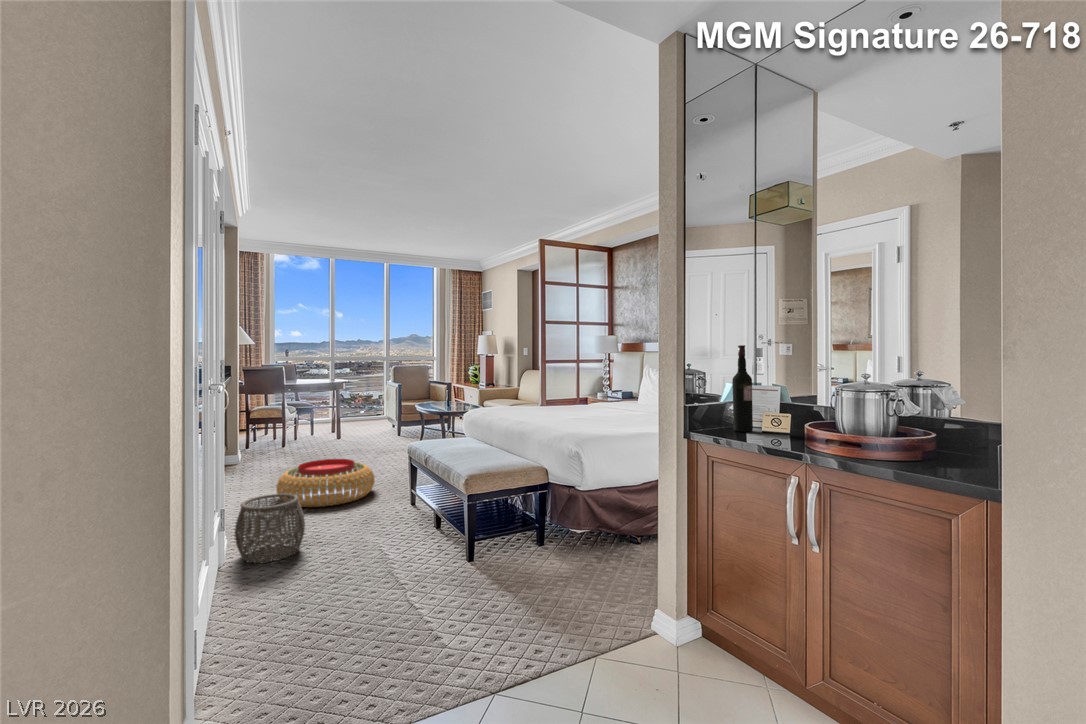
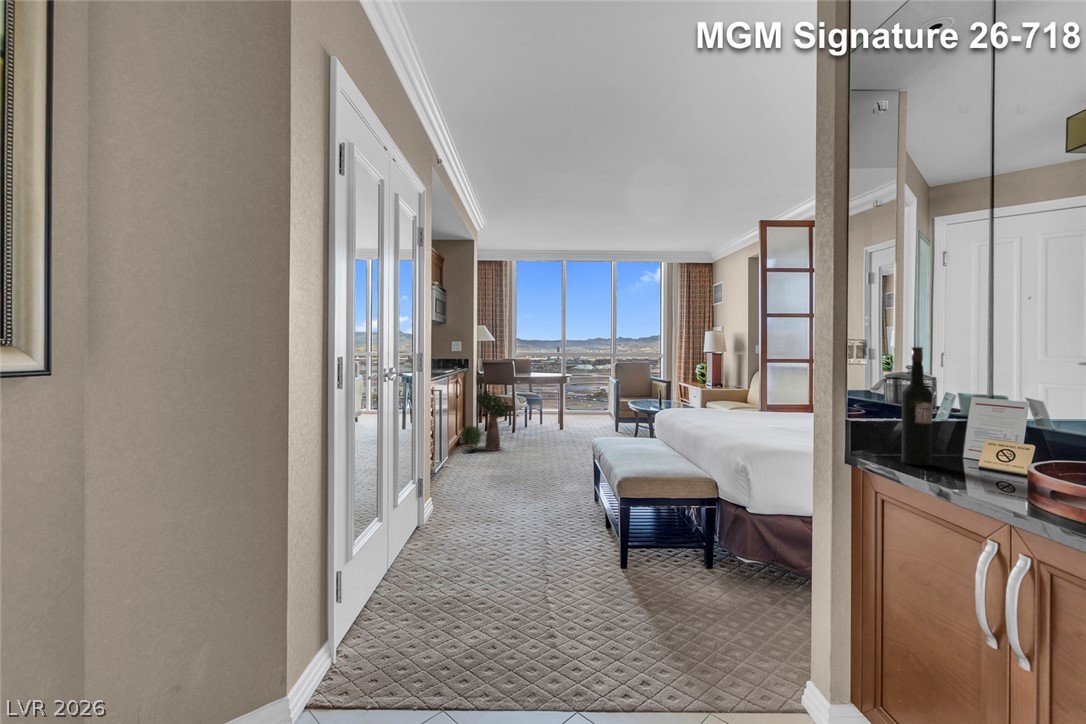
potted plant: none [228,401,288,473] -> present [461,391,509,451]
pouf: present [276,459,375,507] -> none [483,447,568,490]
woven basket: present [234,494,305,563] -> none [429,472,486,532]

